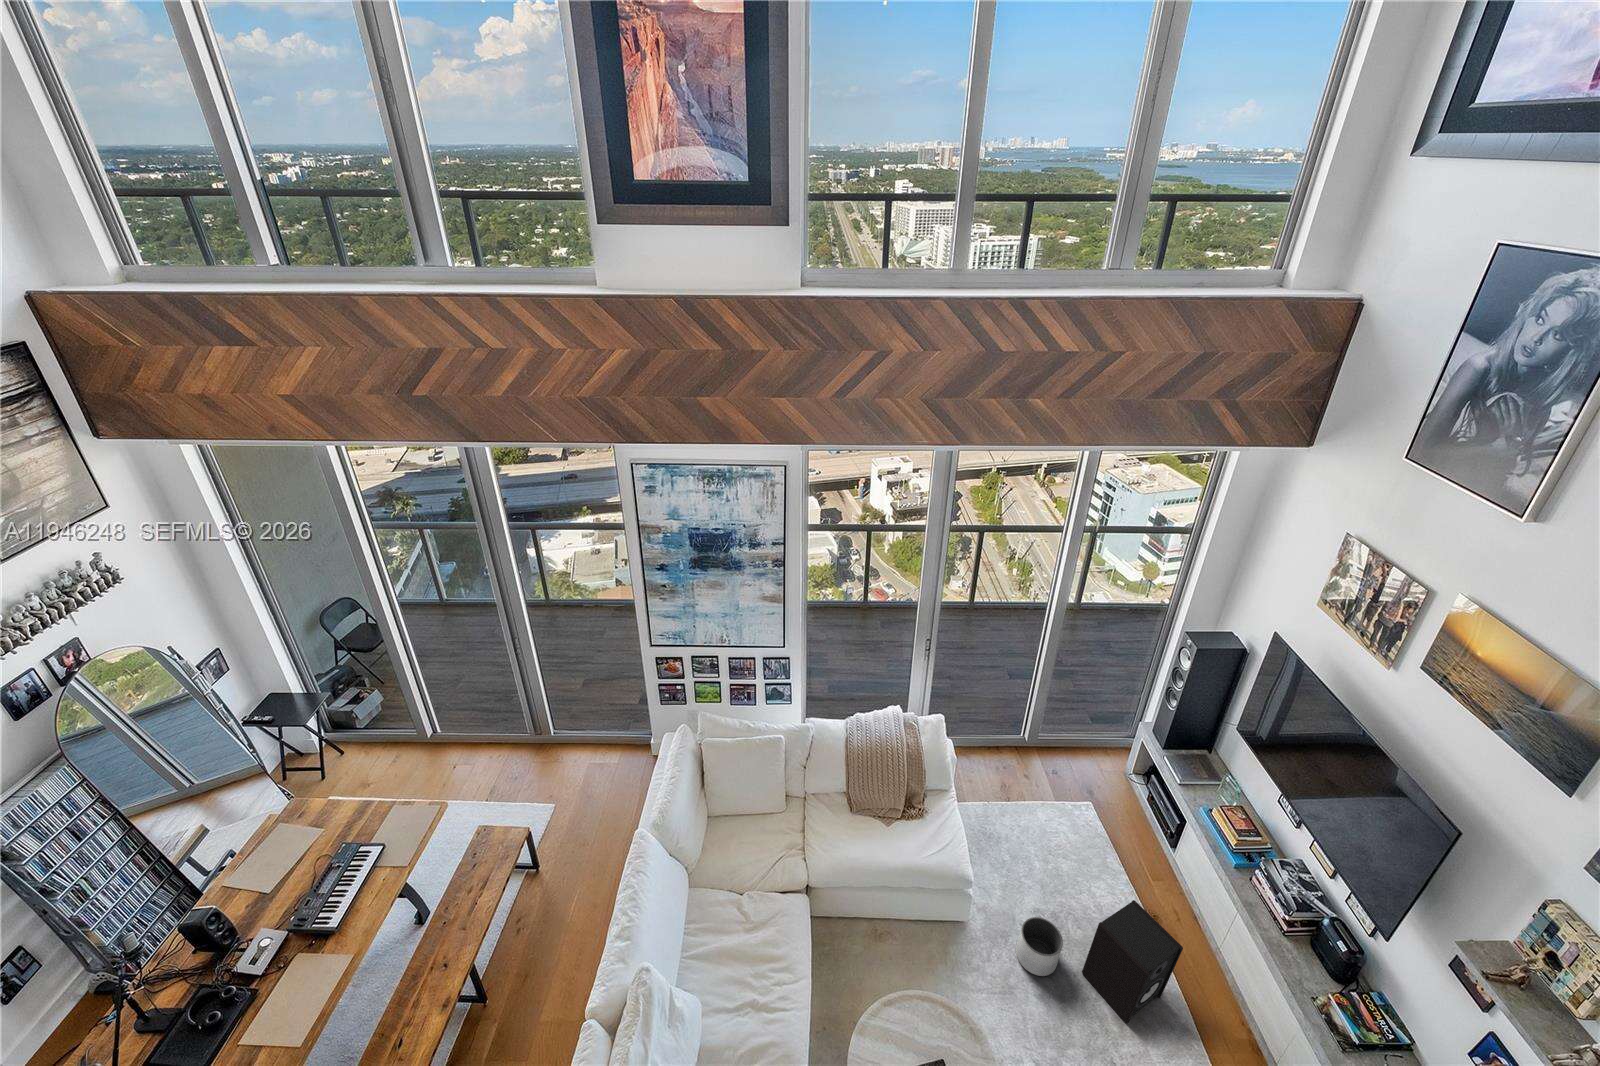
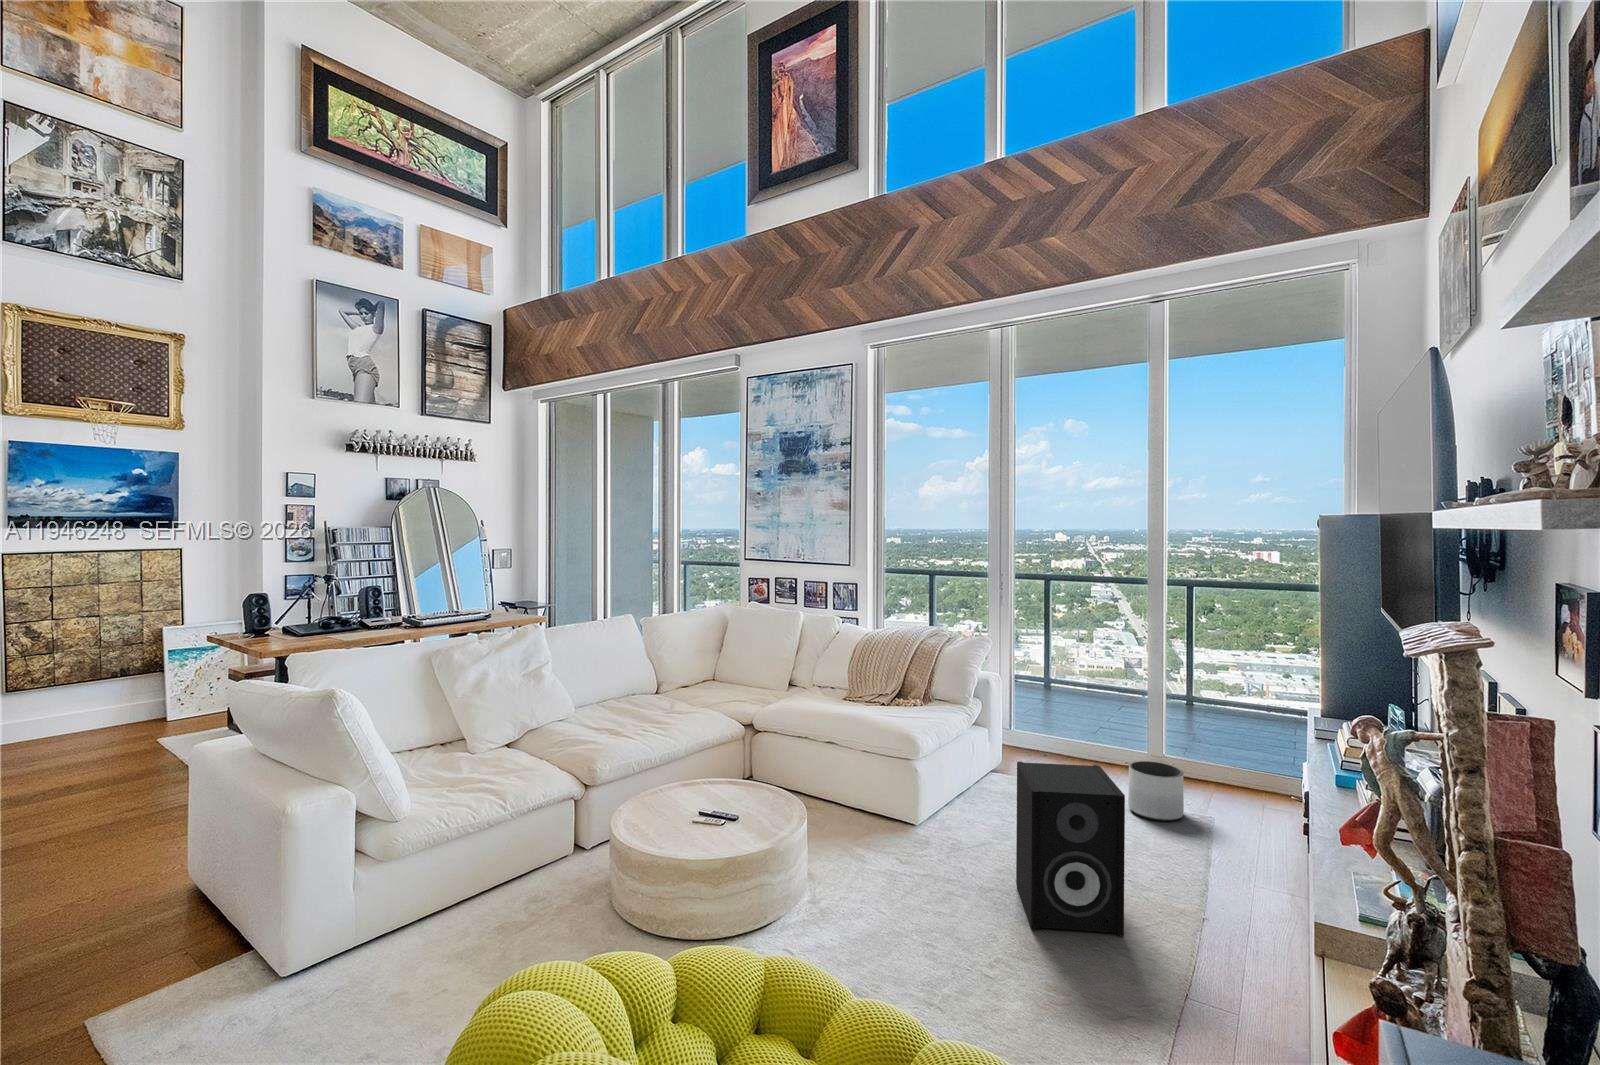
planter: present [1016,917,1063,976] -> present [1128,761,1184,821]

